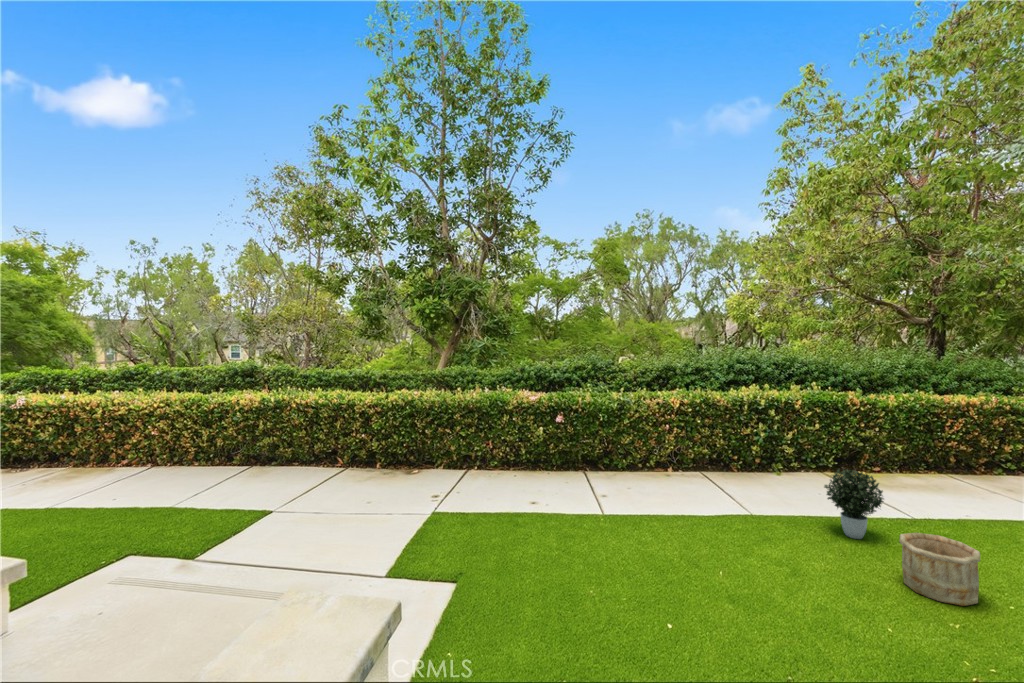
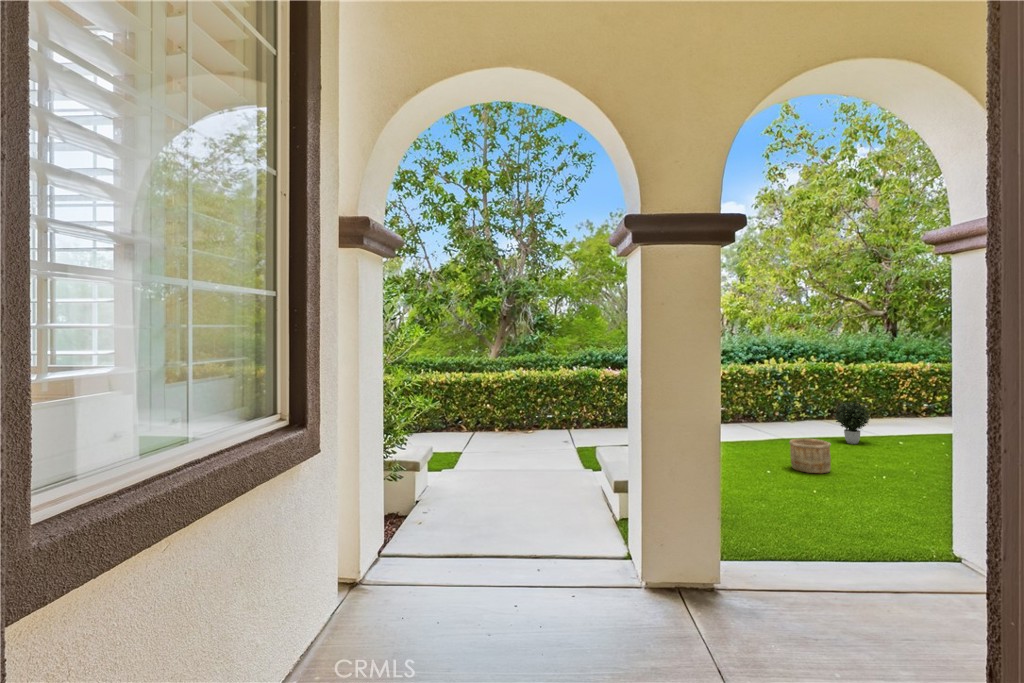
wooden bucket: present [899,533,980,606] -> present [789,438,831,474]

